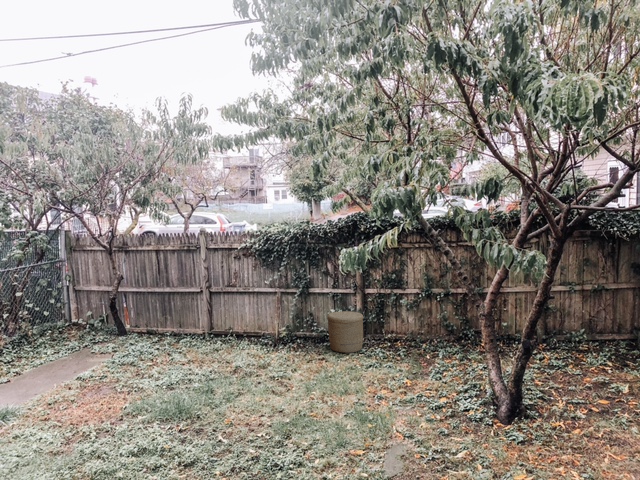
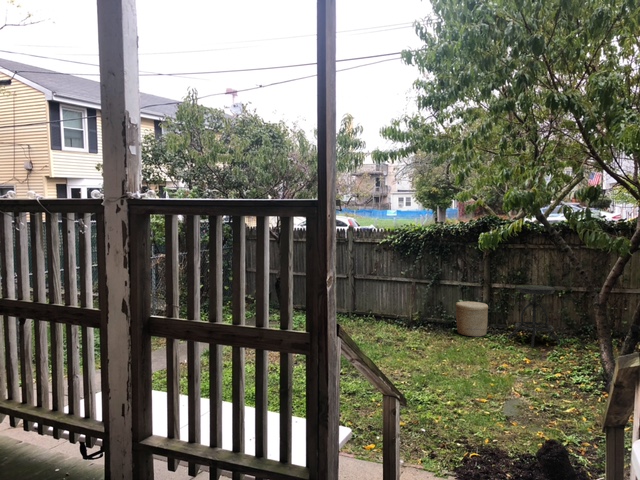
stool: none [386,289,441,361] -> present [508,285,561,347]

